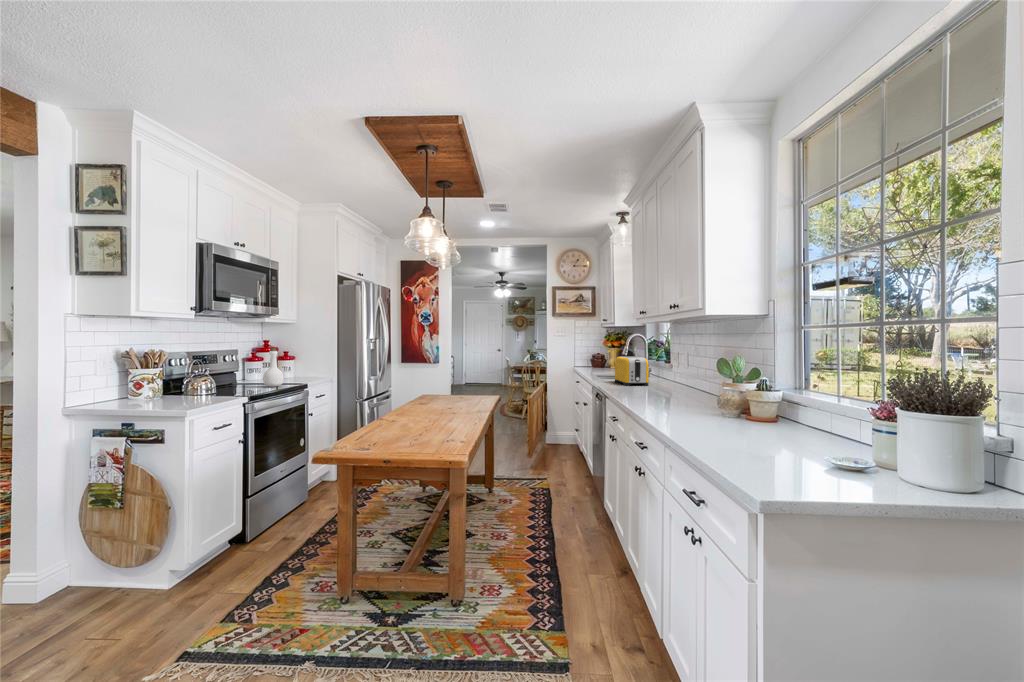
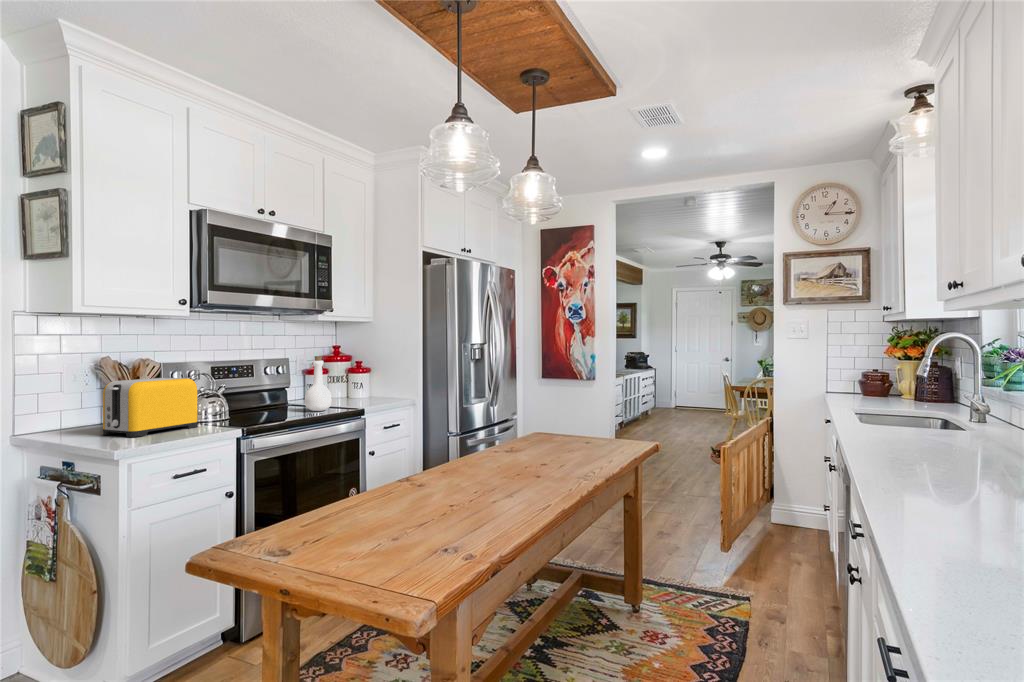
toaster: present [615,357,649,386] -> present [103,378,198,437]

